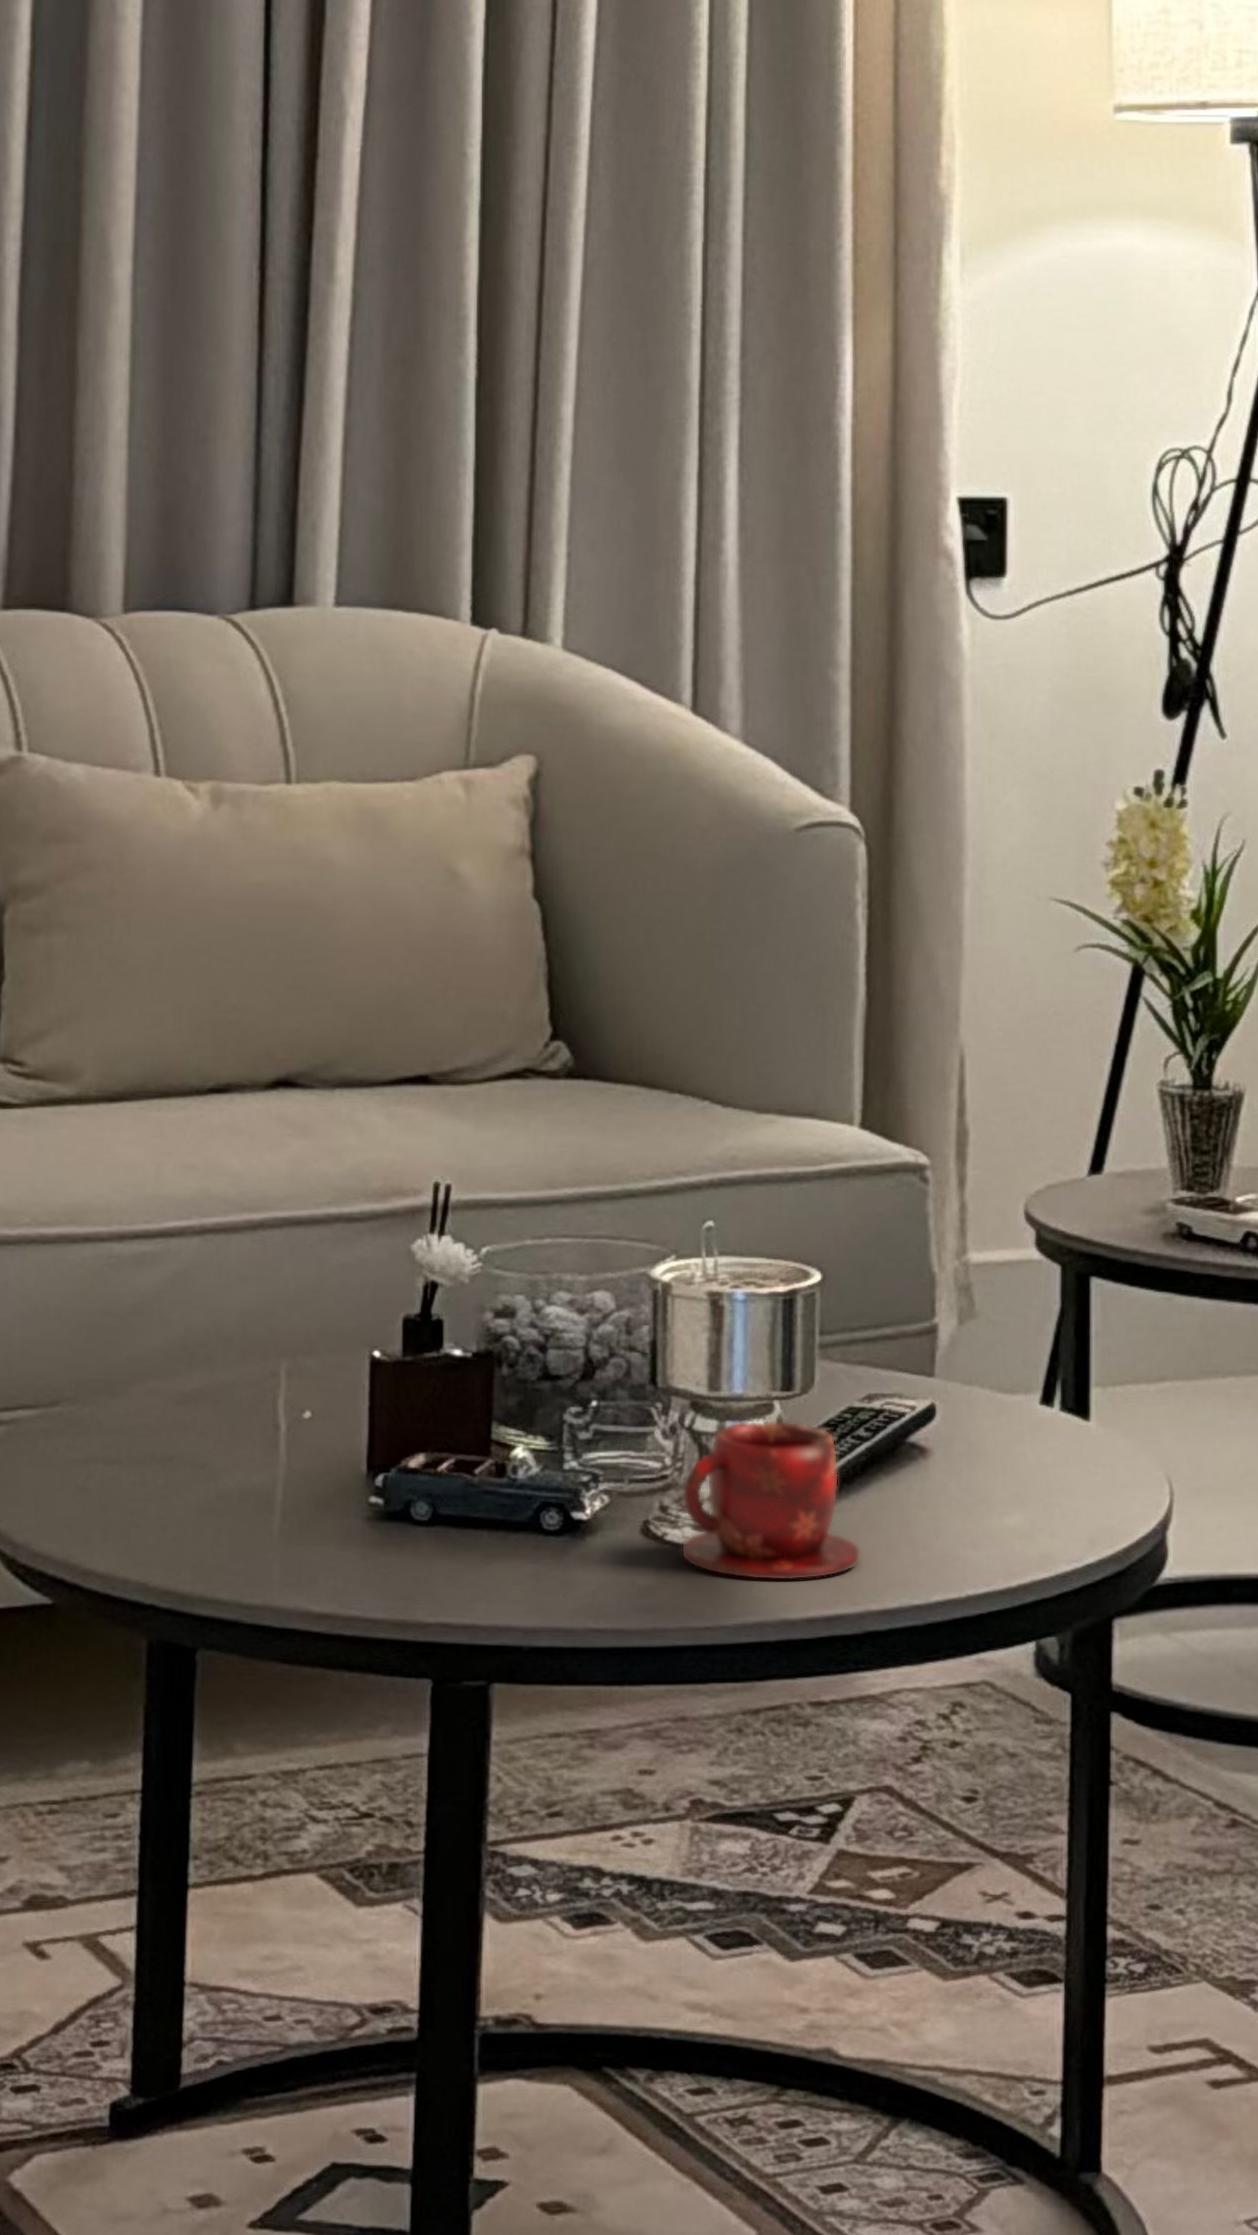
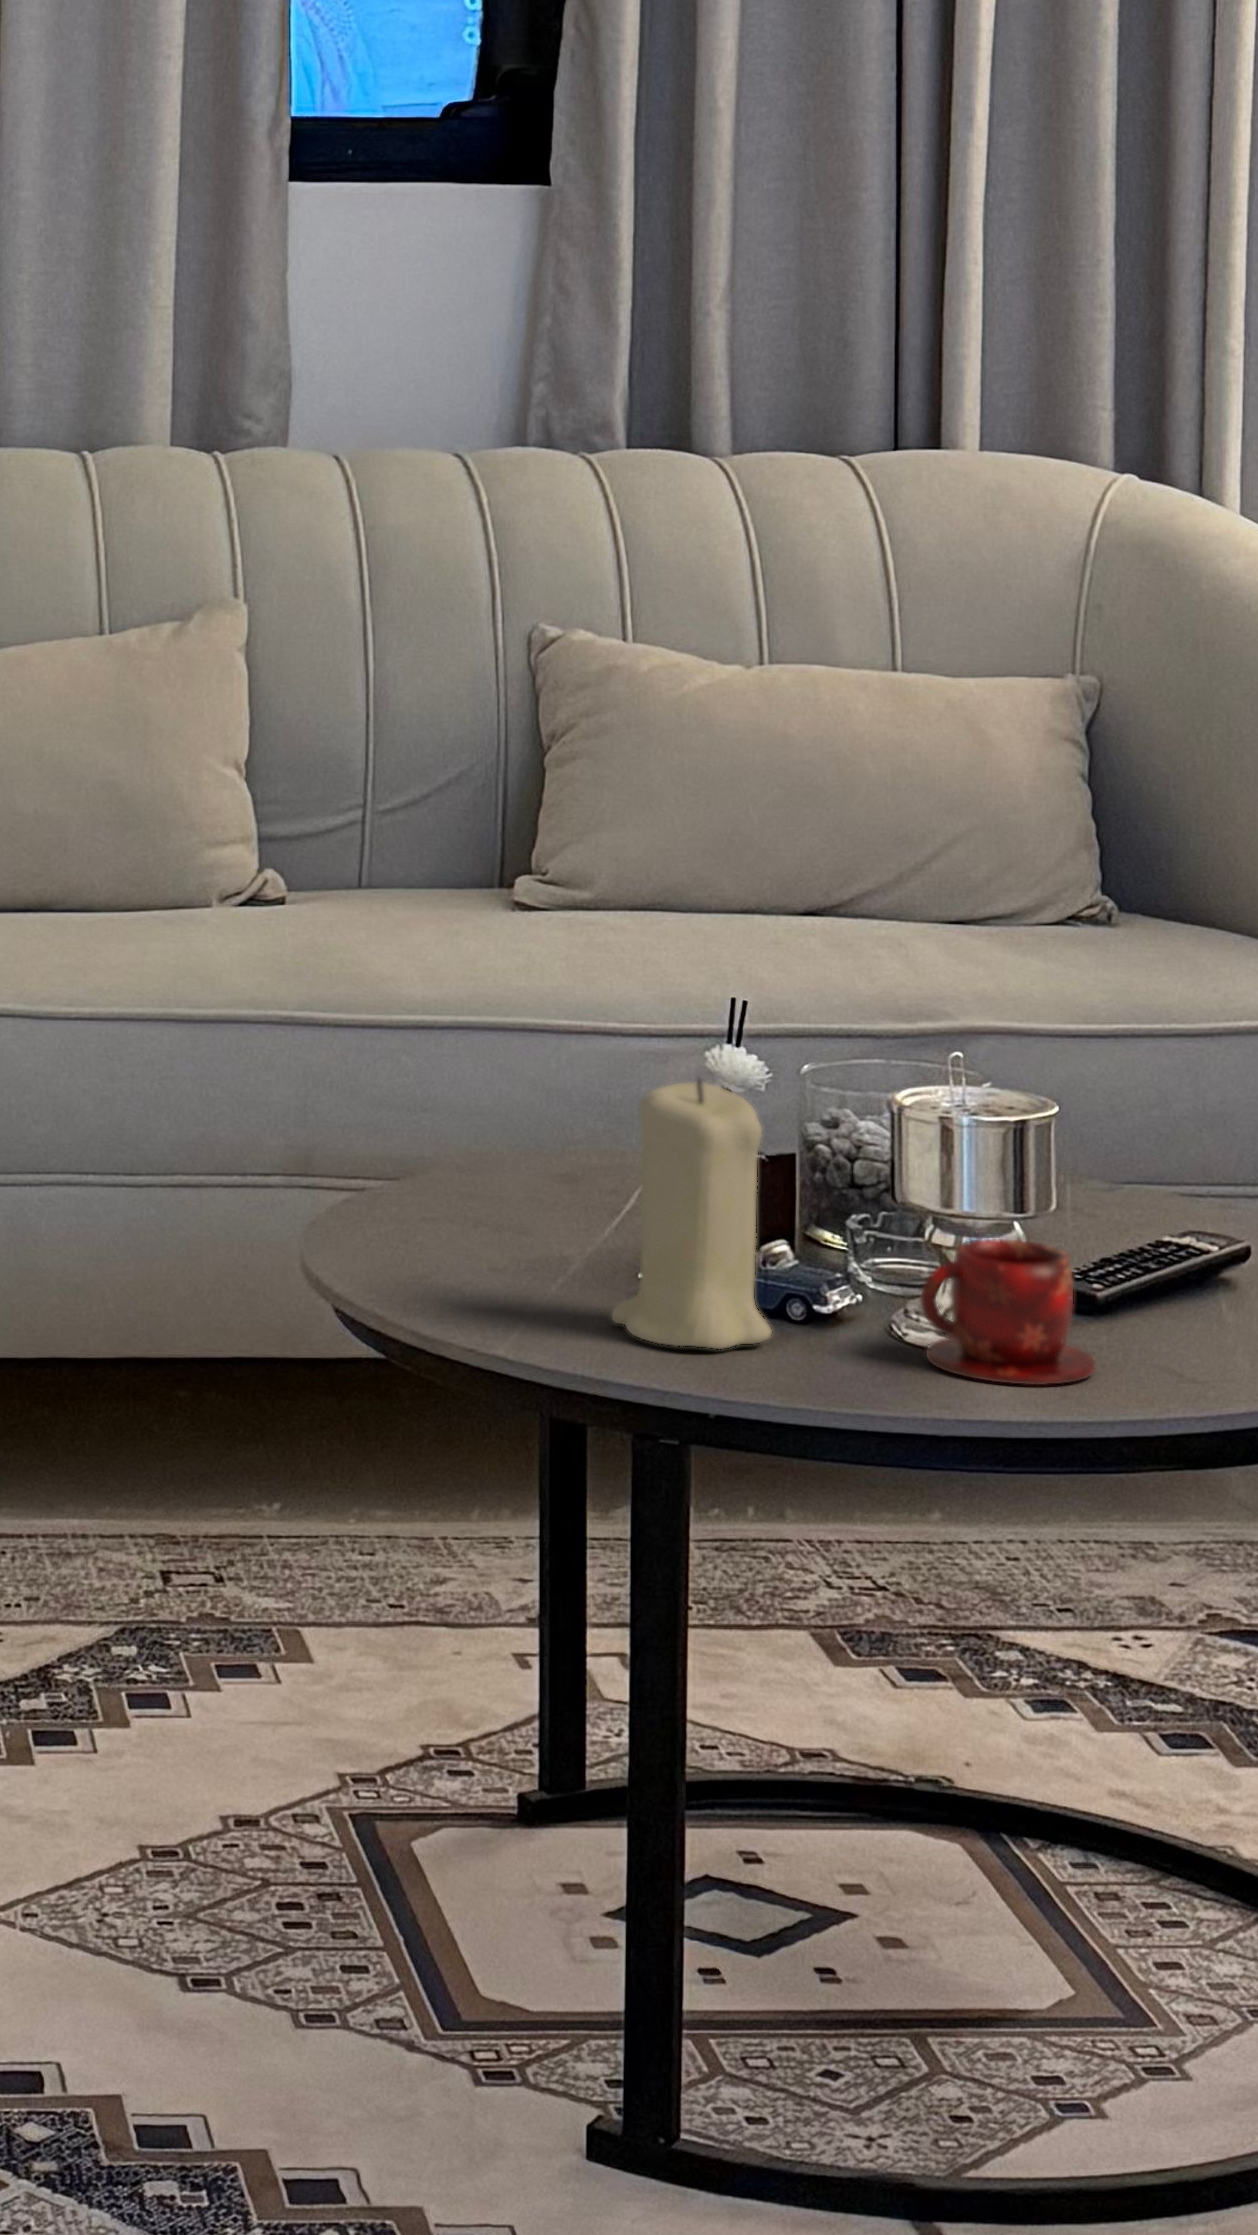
candle: none [342,1271,523,1573] -> present [612,1079,771,1349]

